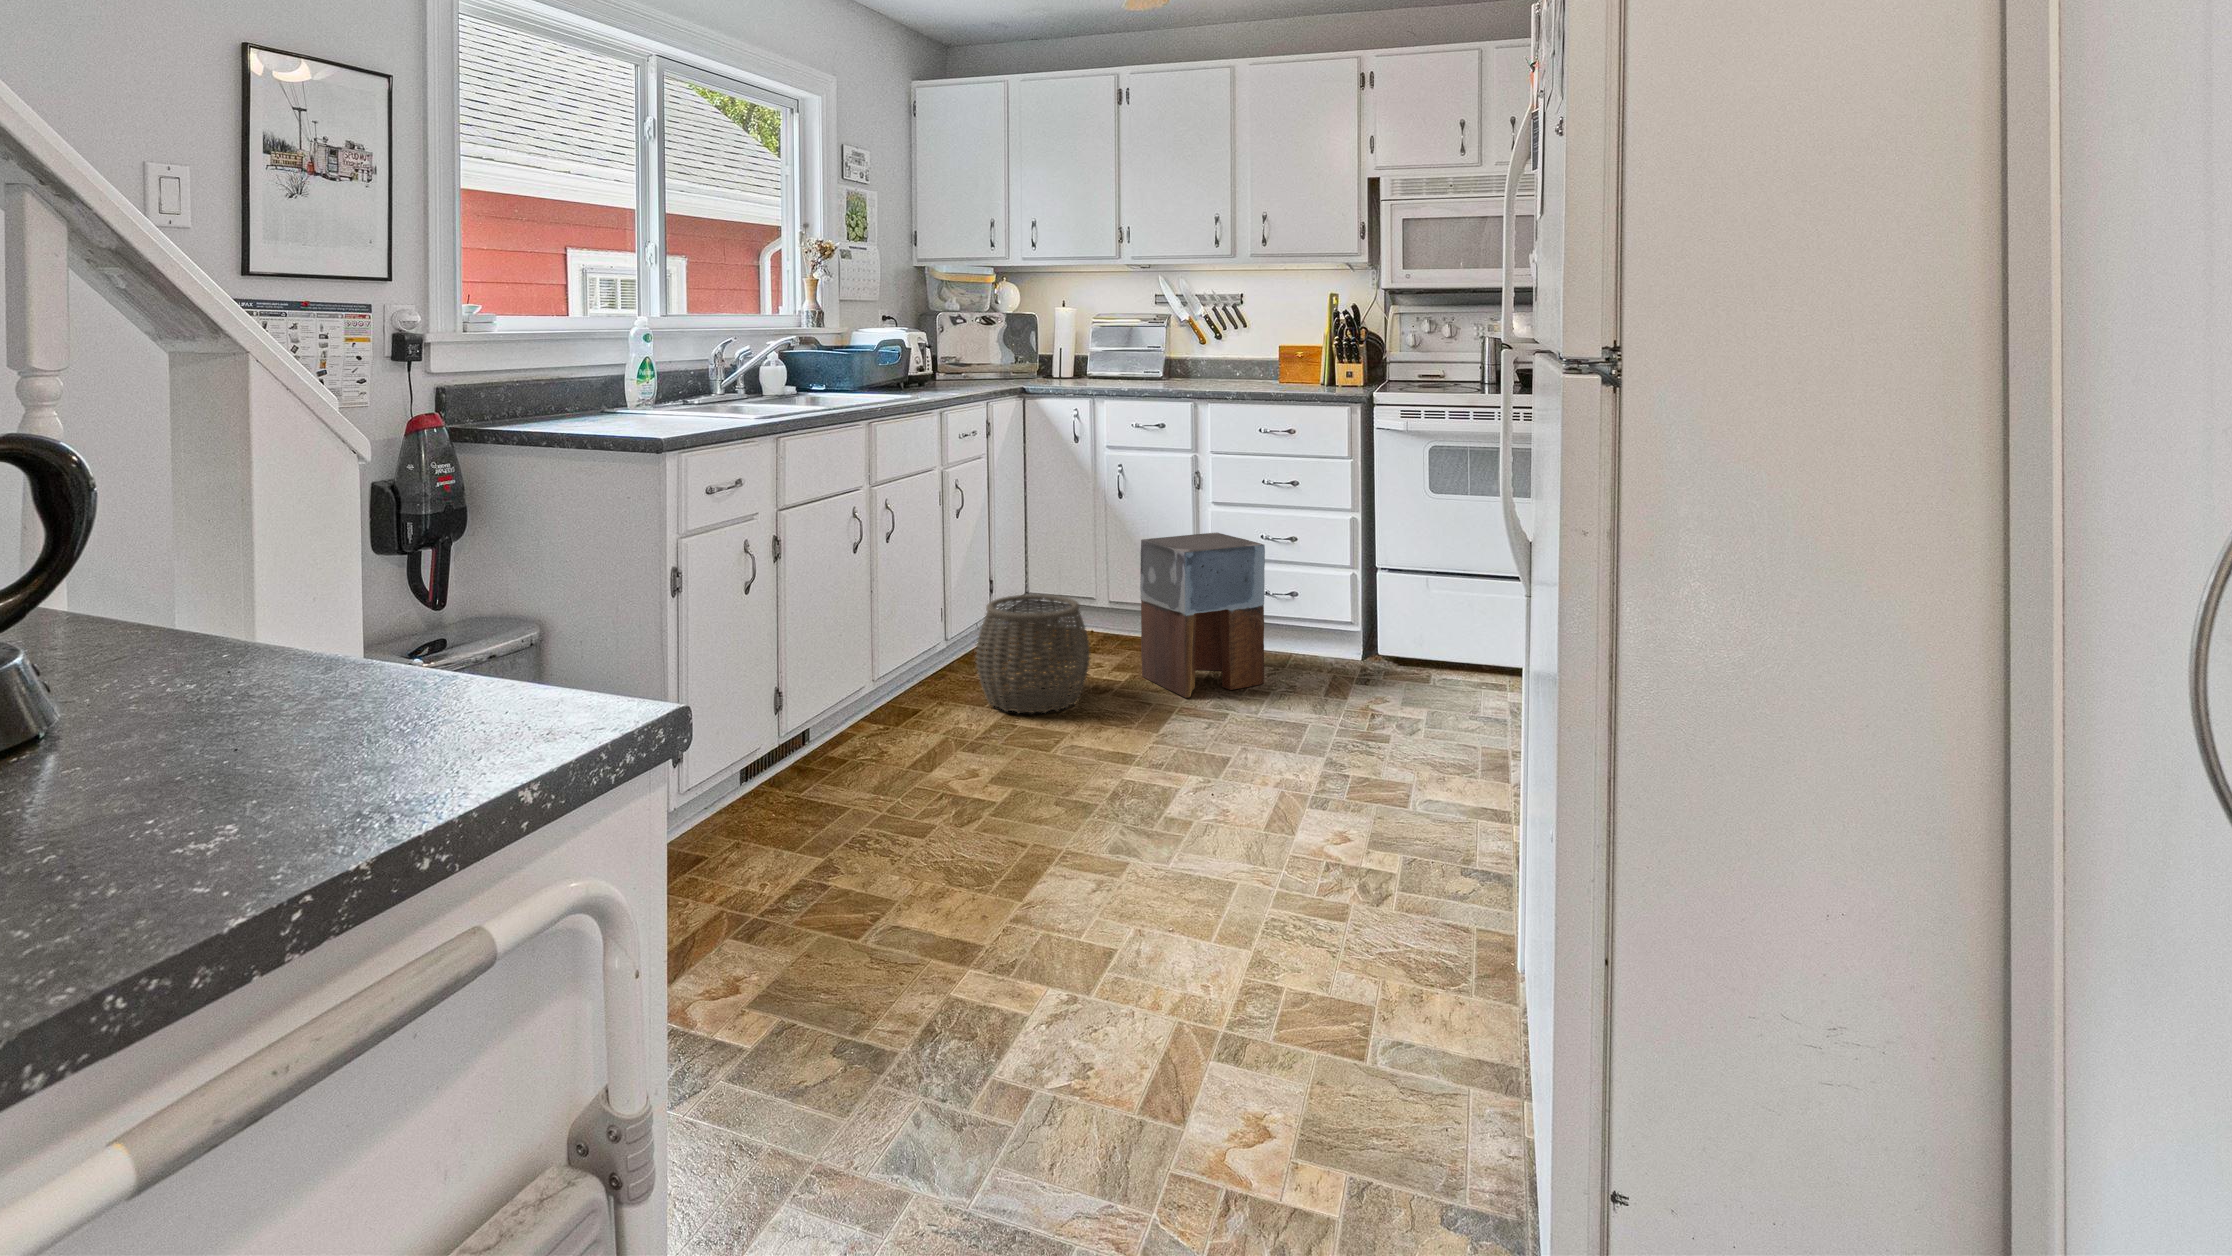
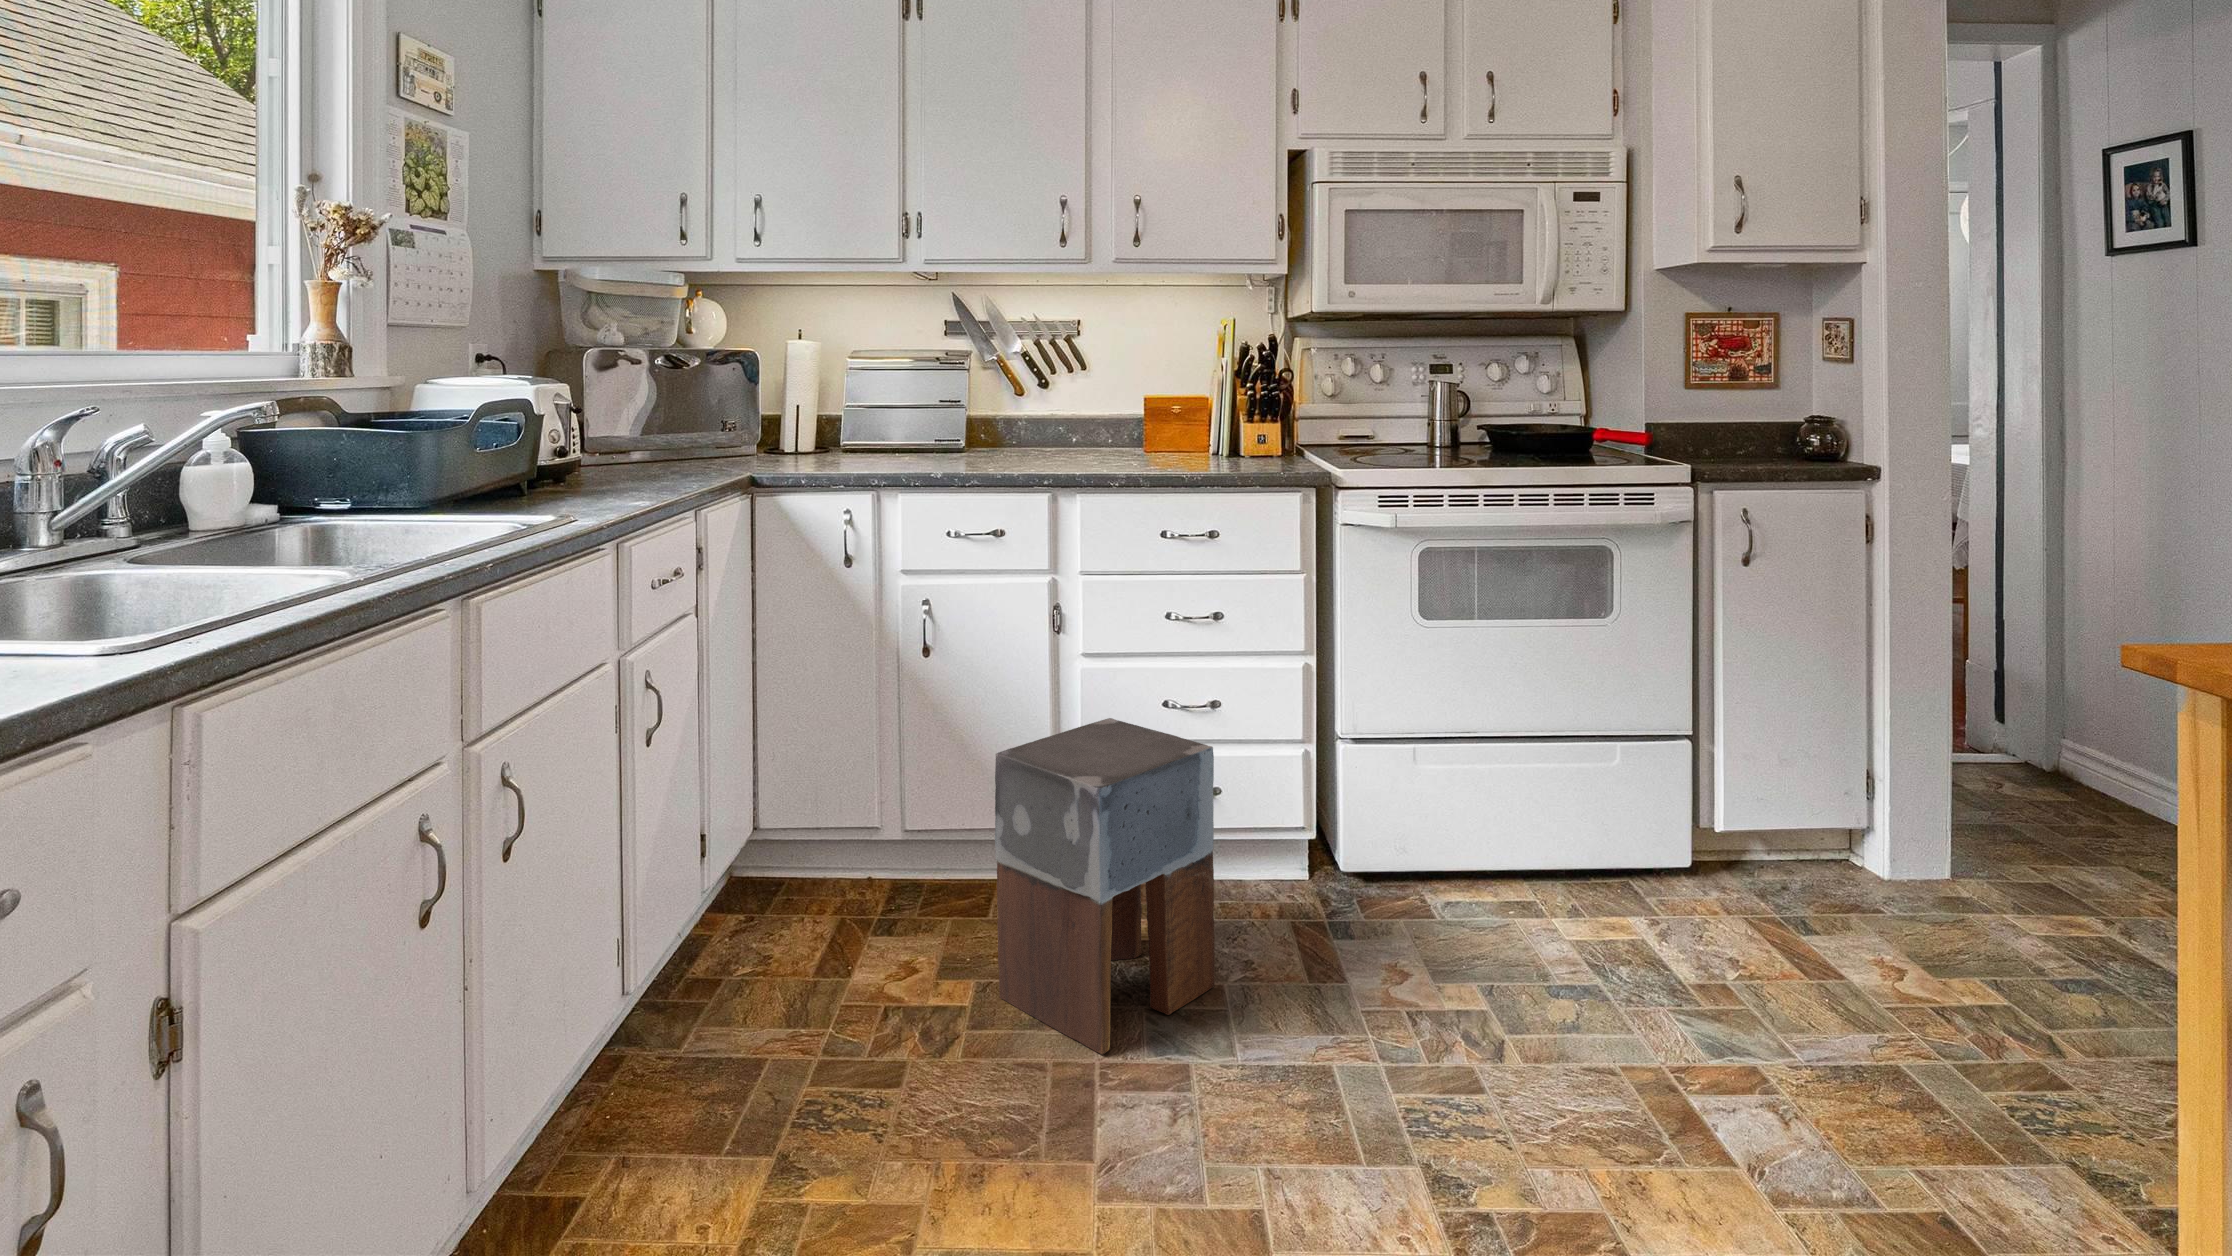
woven basket: present [976,594,1091,713] -> none [691,887,929,1176]

